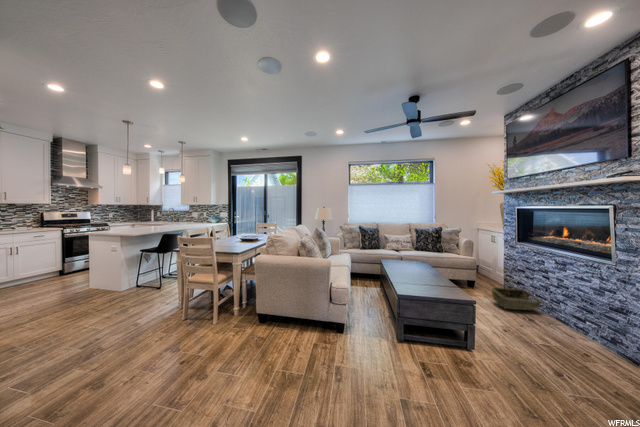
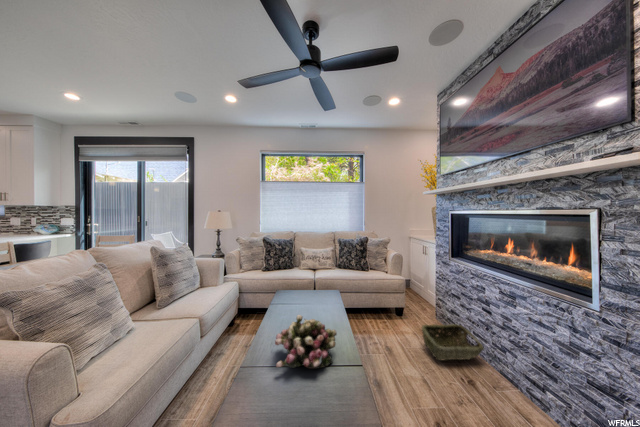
flower arrangement: none [404,261,441,285] -> present [275,315,337,369]

